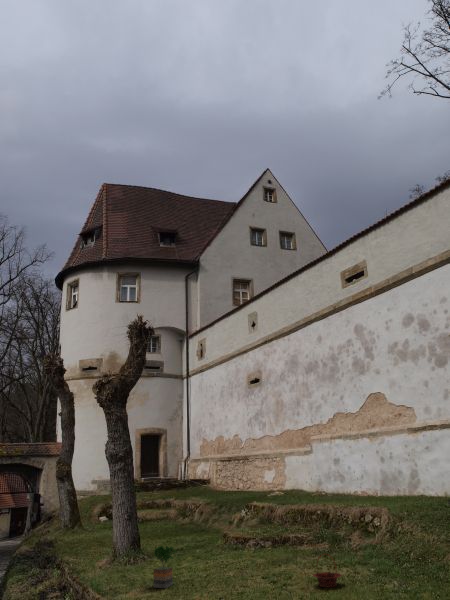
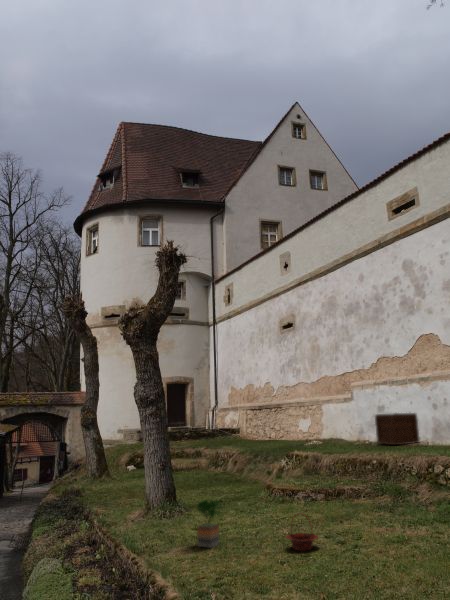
wooden crate: none [327,467,367,496] -> present [375,413,420,445]
basket: present [313,556,341,587] -> present [286,521,318,551]

